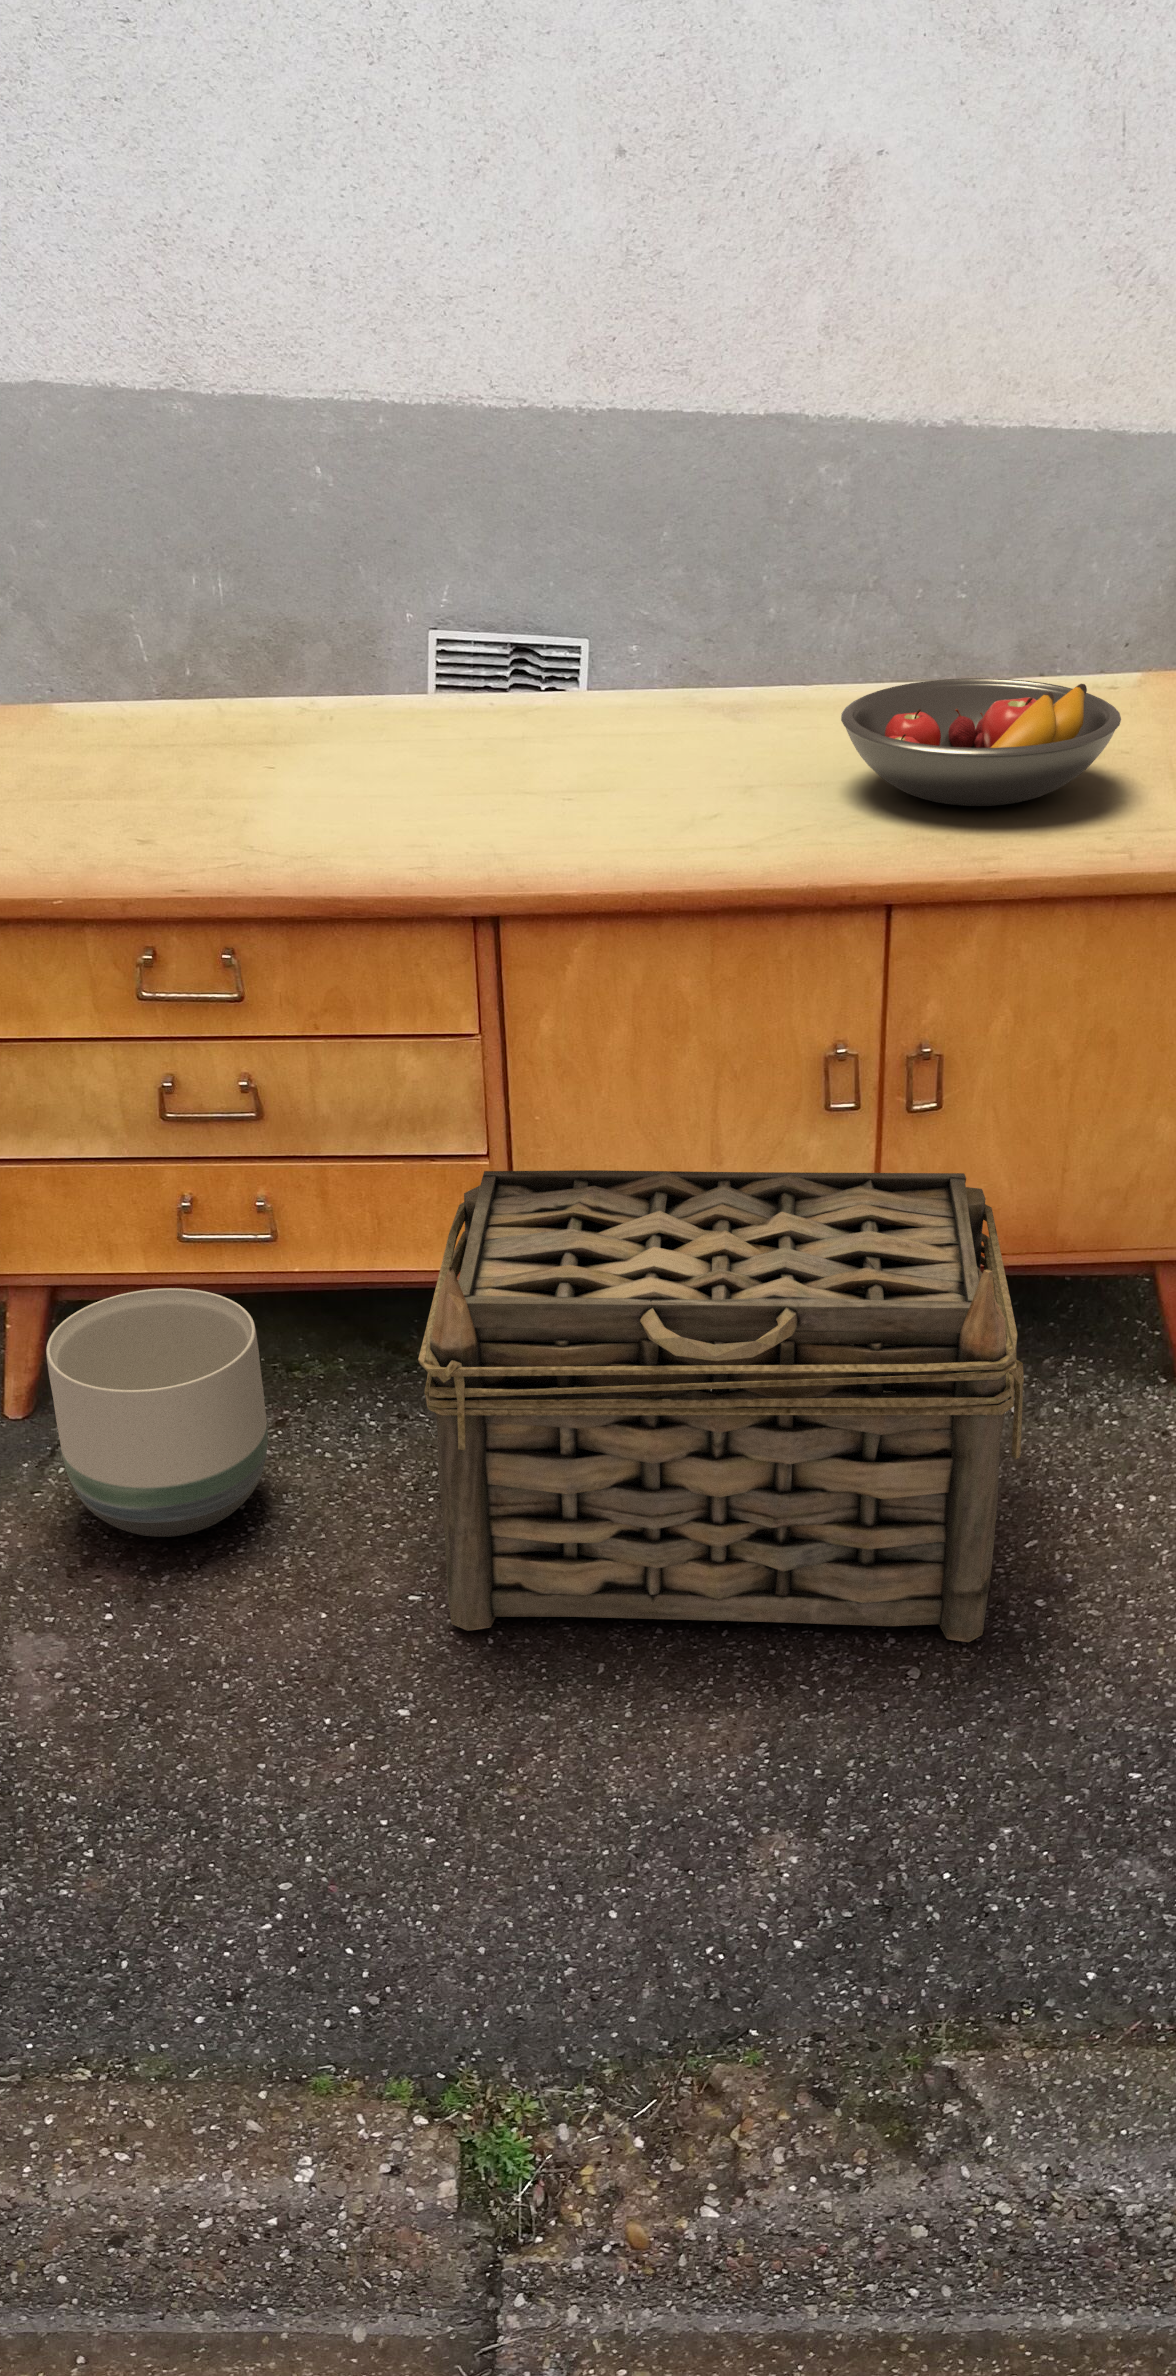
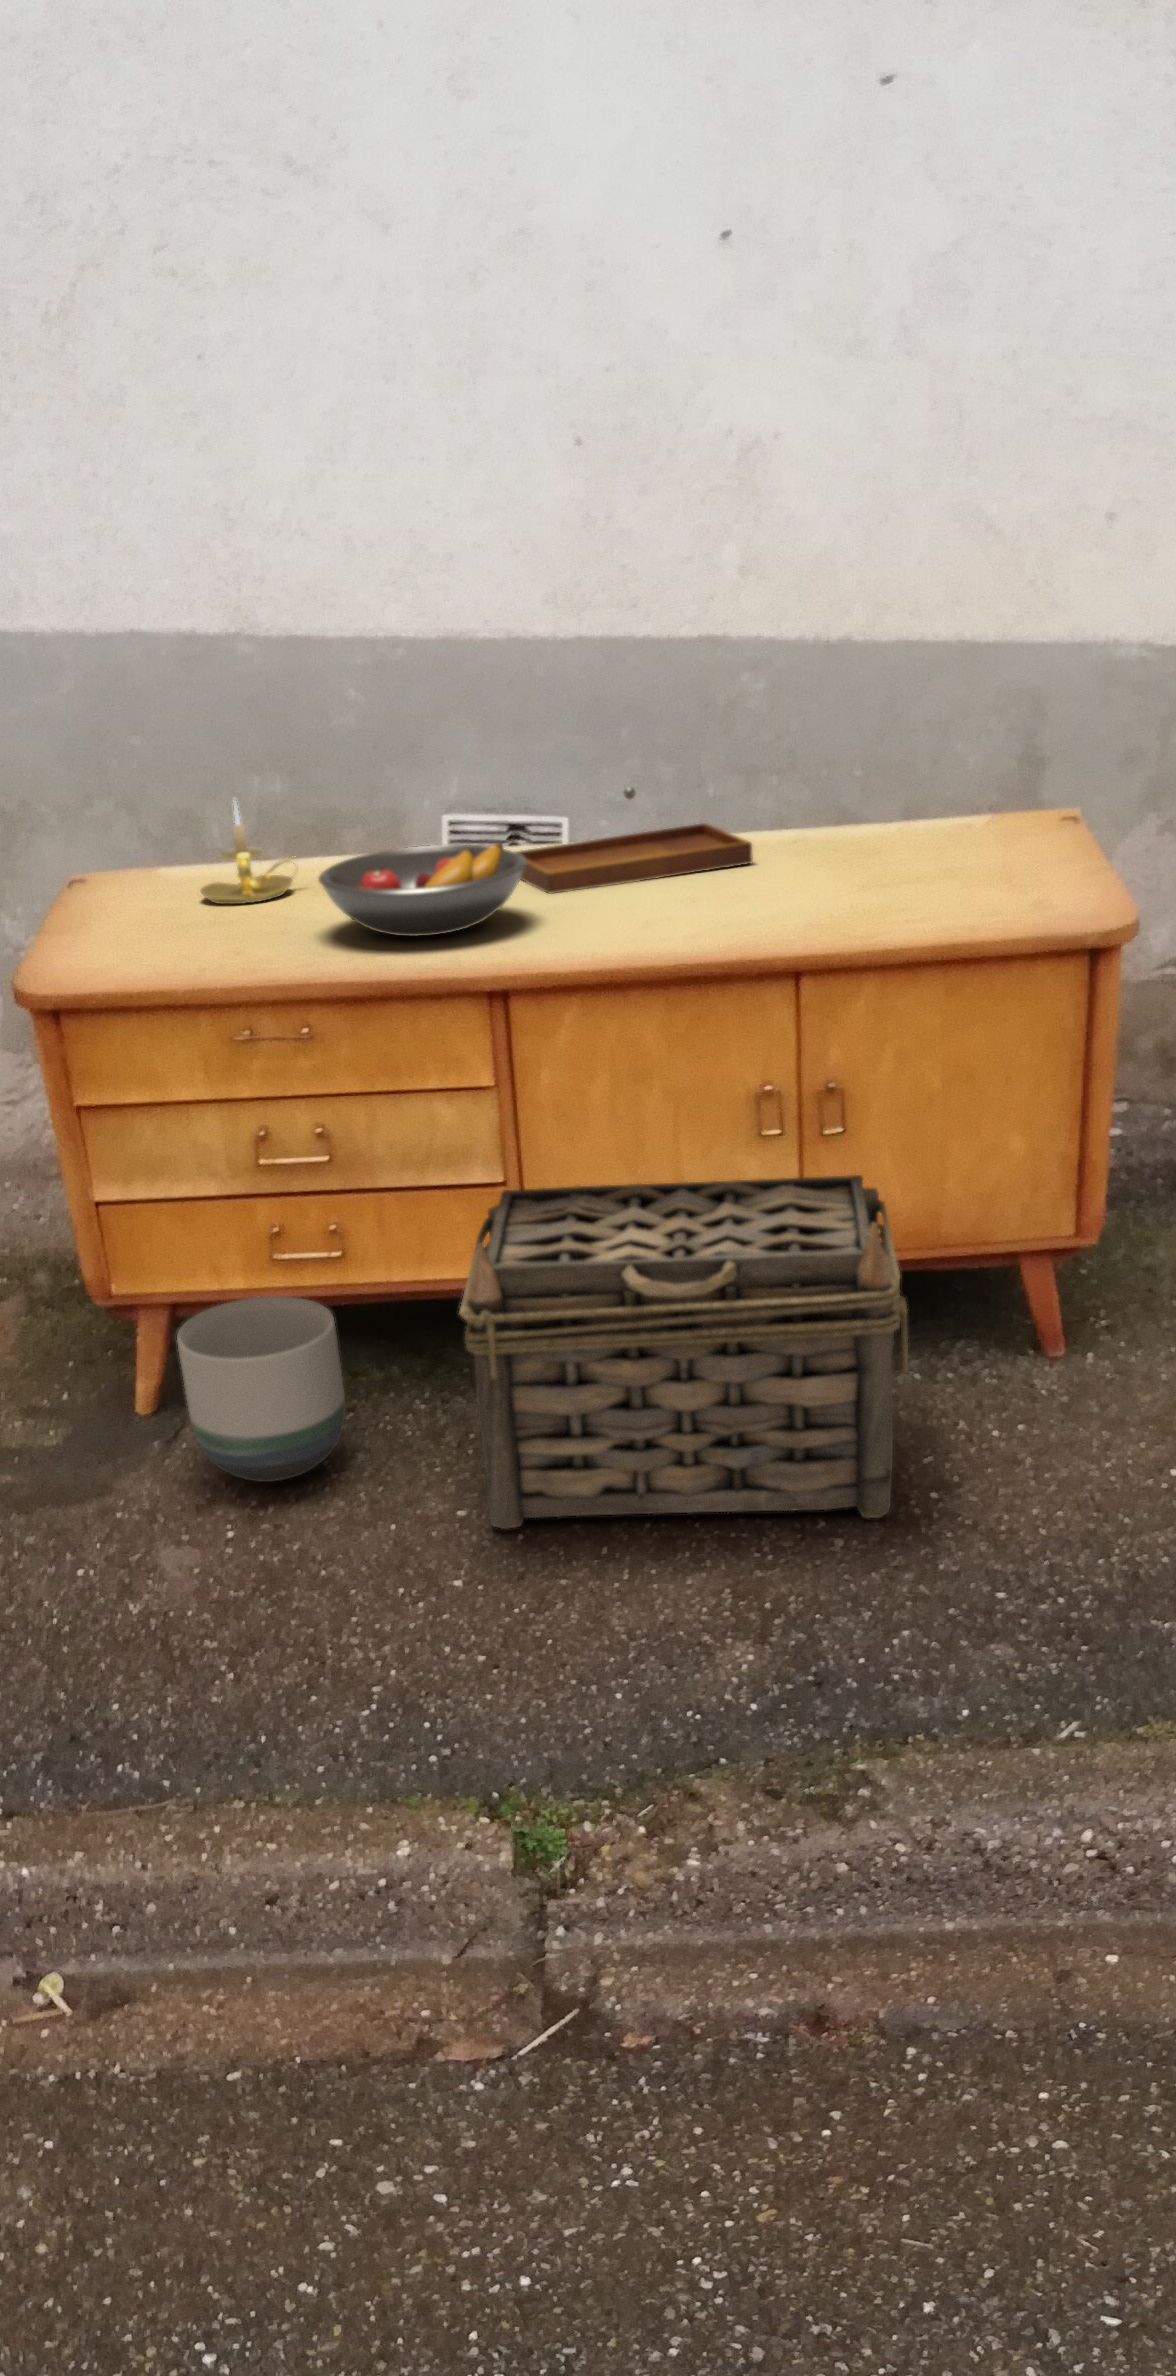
candle holder: none [104,620,243,760] -> present [201,802,296,904]
tray: none [510,622,832,768] -> present [516,787,753,894]
fruit bowl: present [841,678,1121,806] -> present [319,843,527,936]

